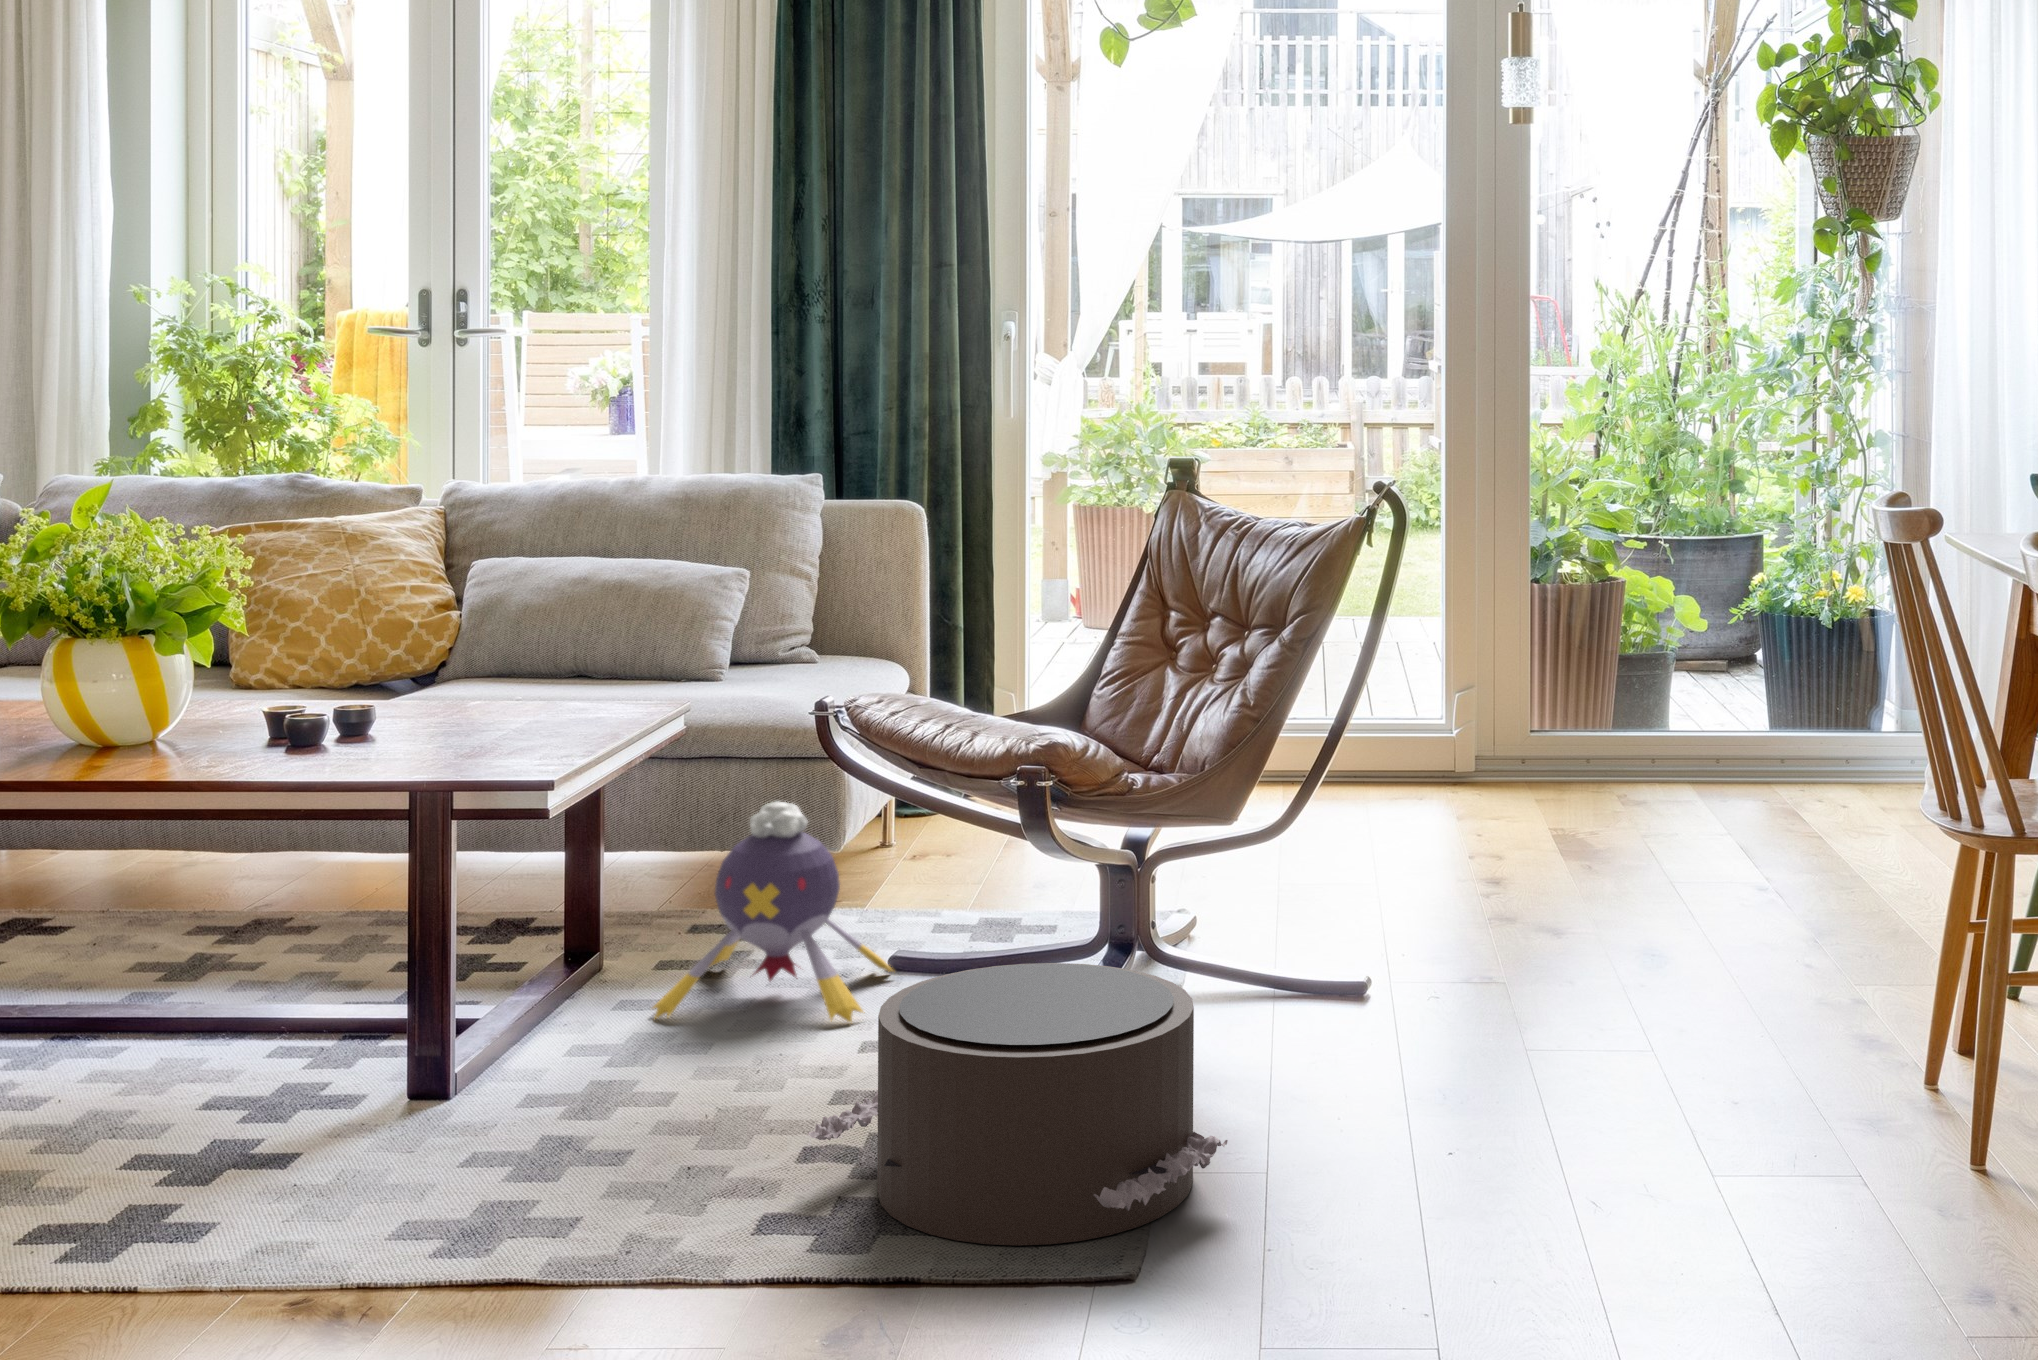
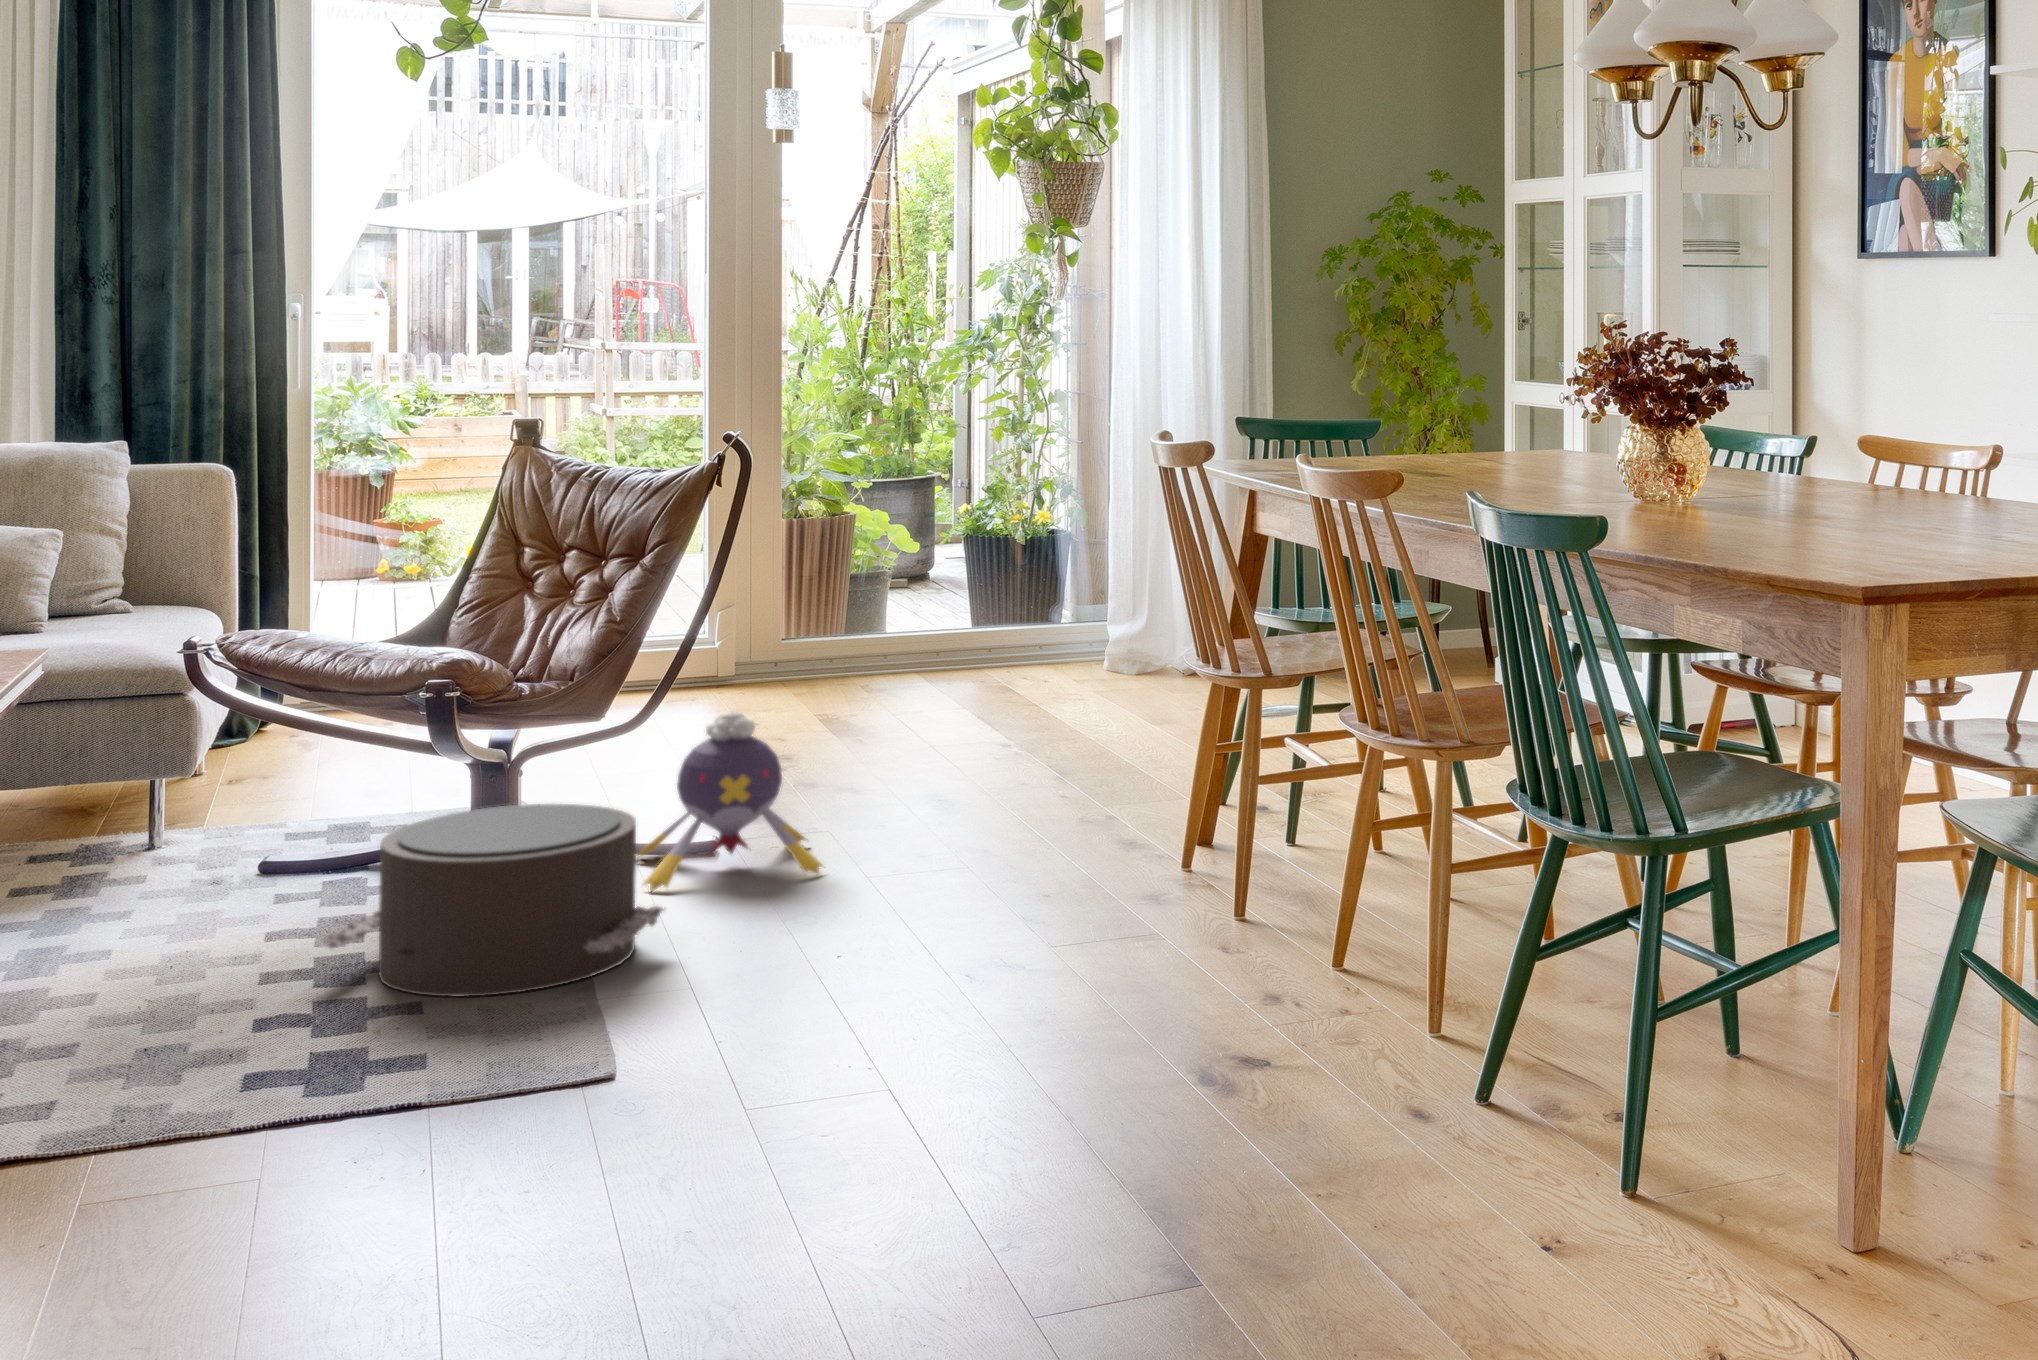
plush toy: present [653,802,892,1024] -> present [636,712,823,891]

